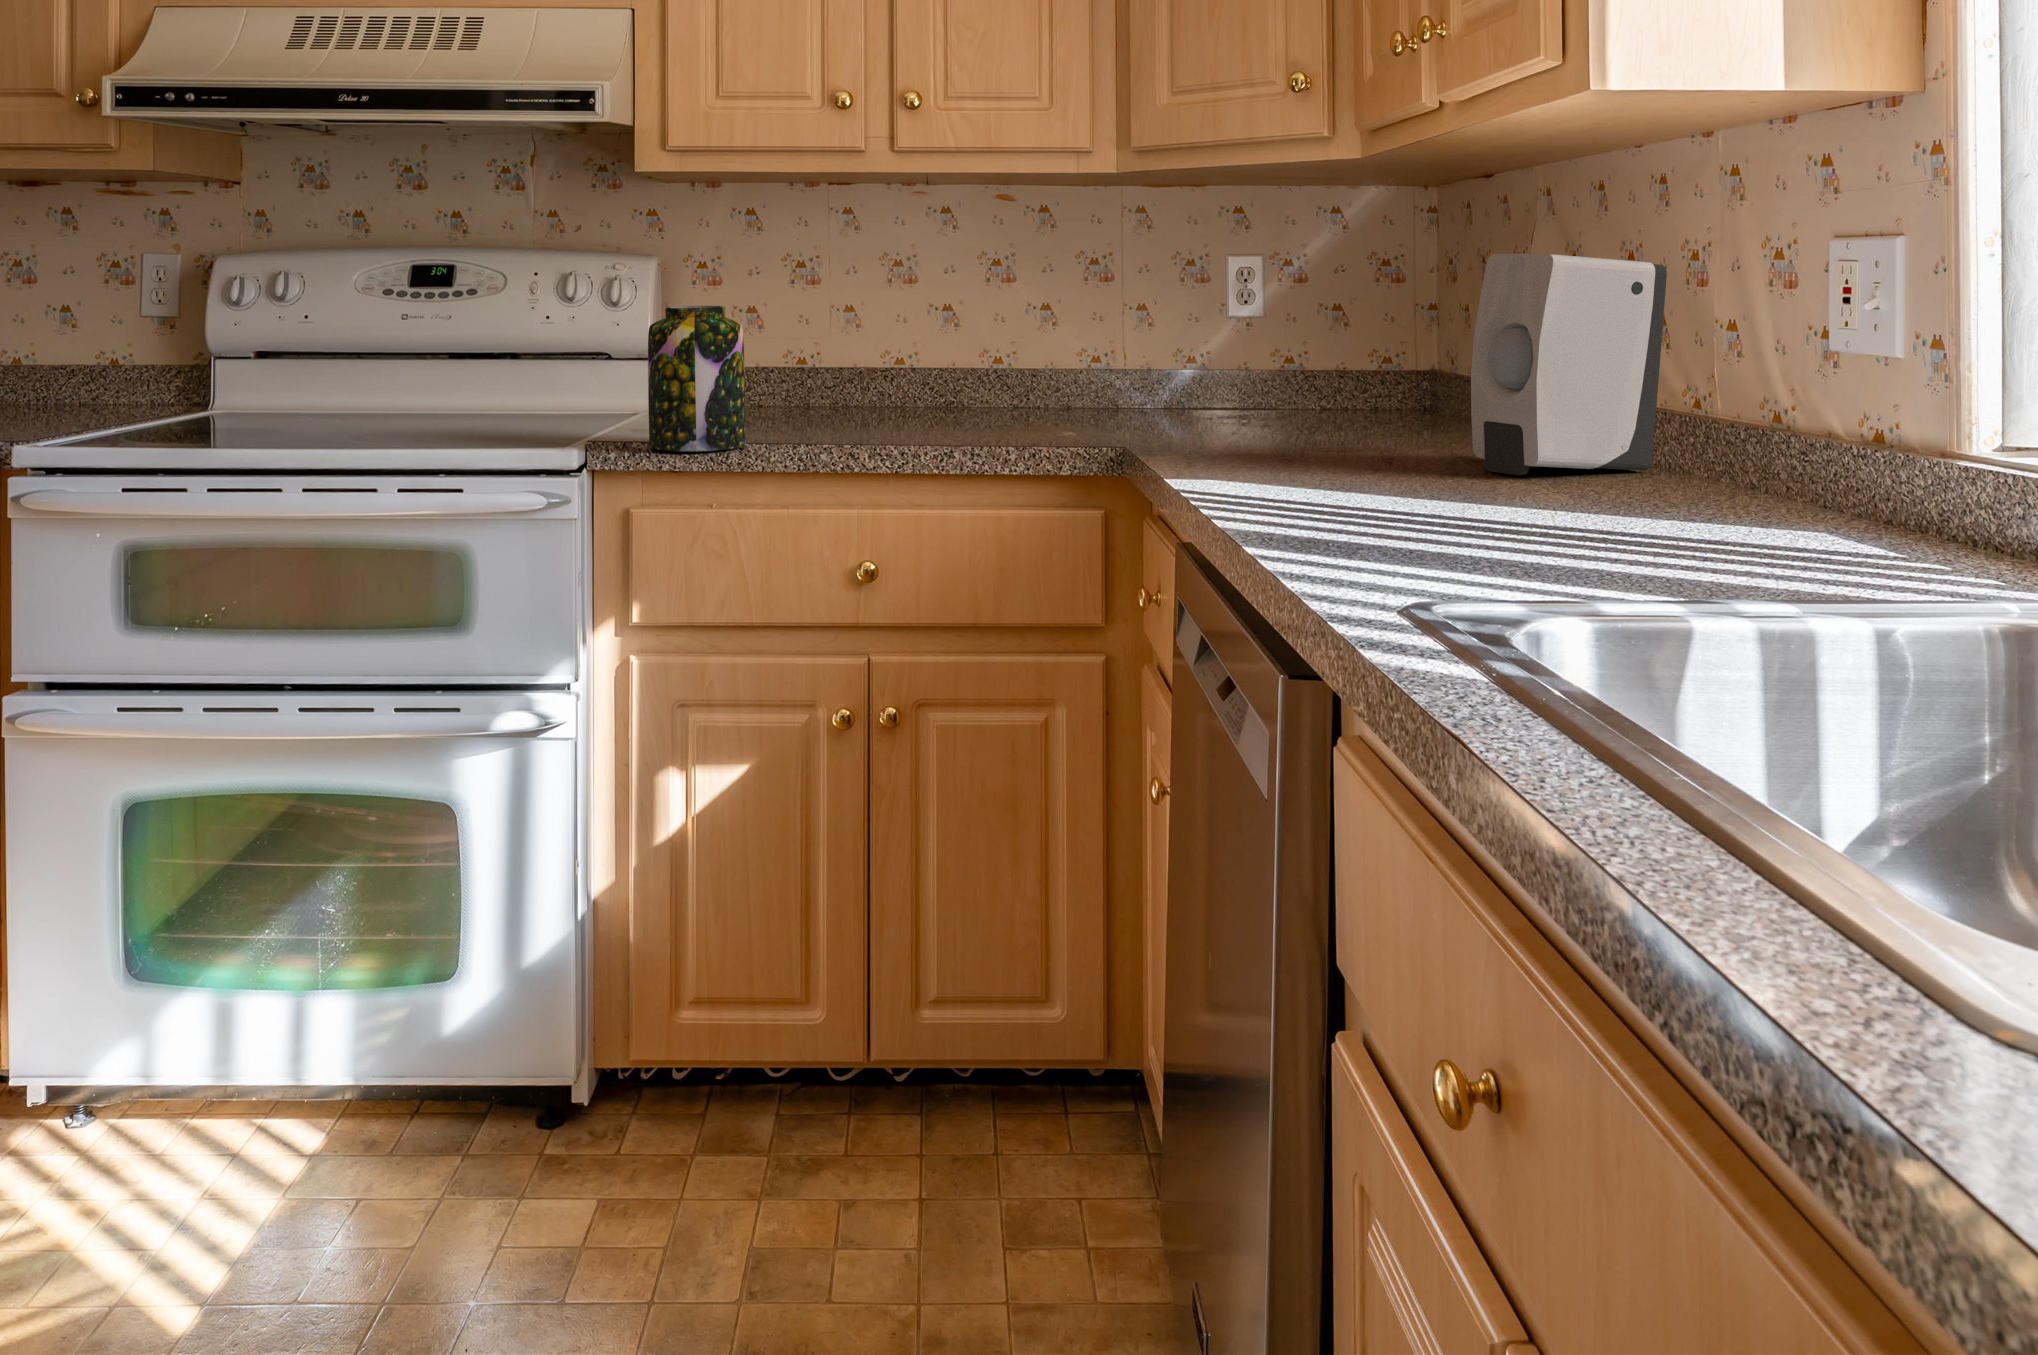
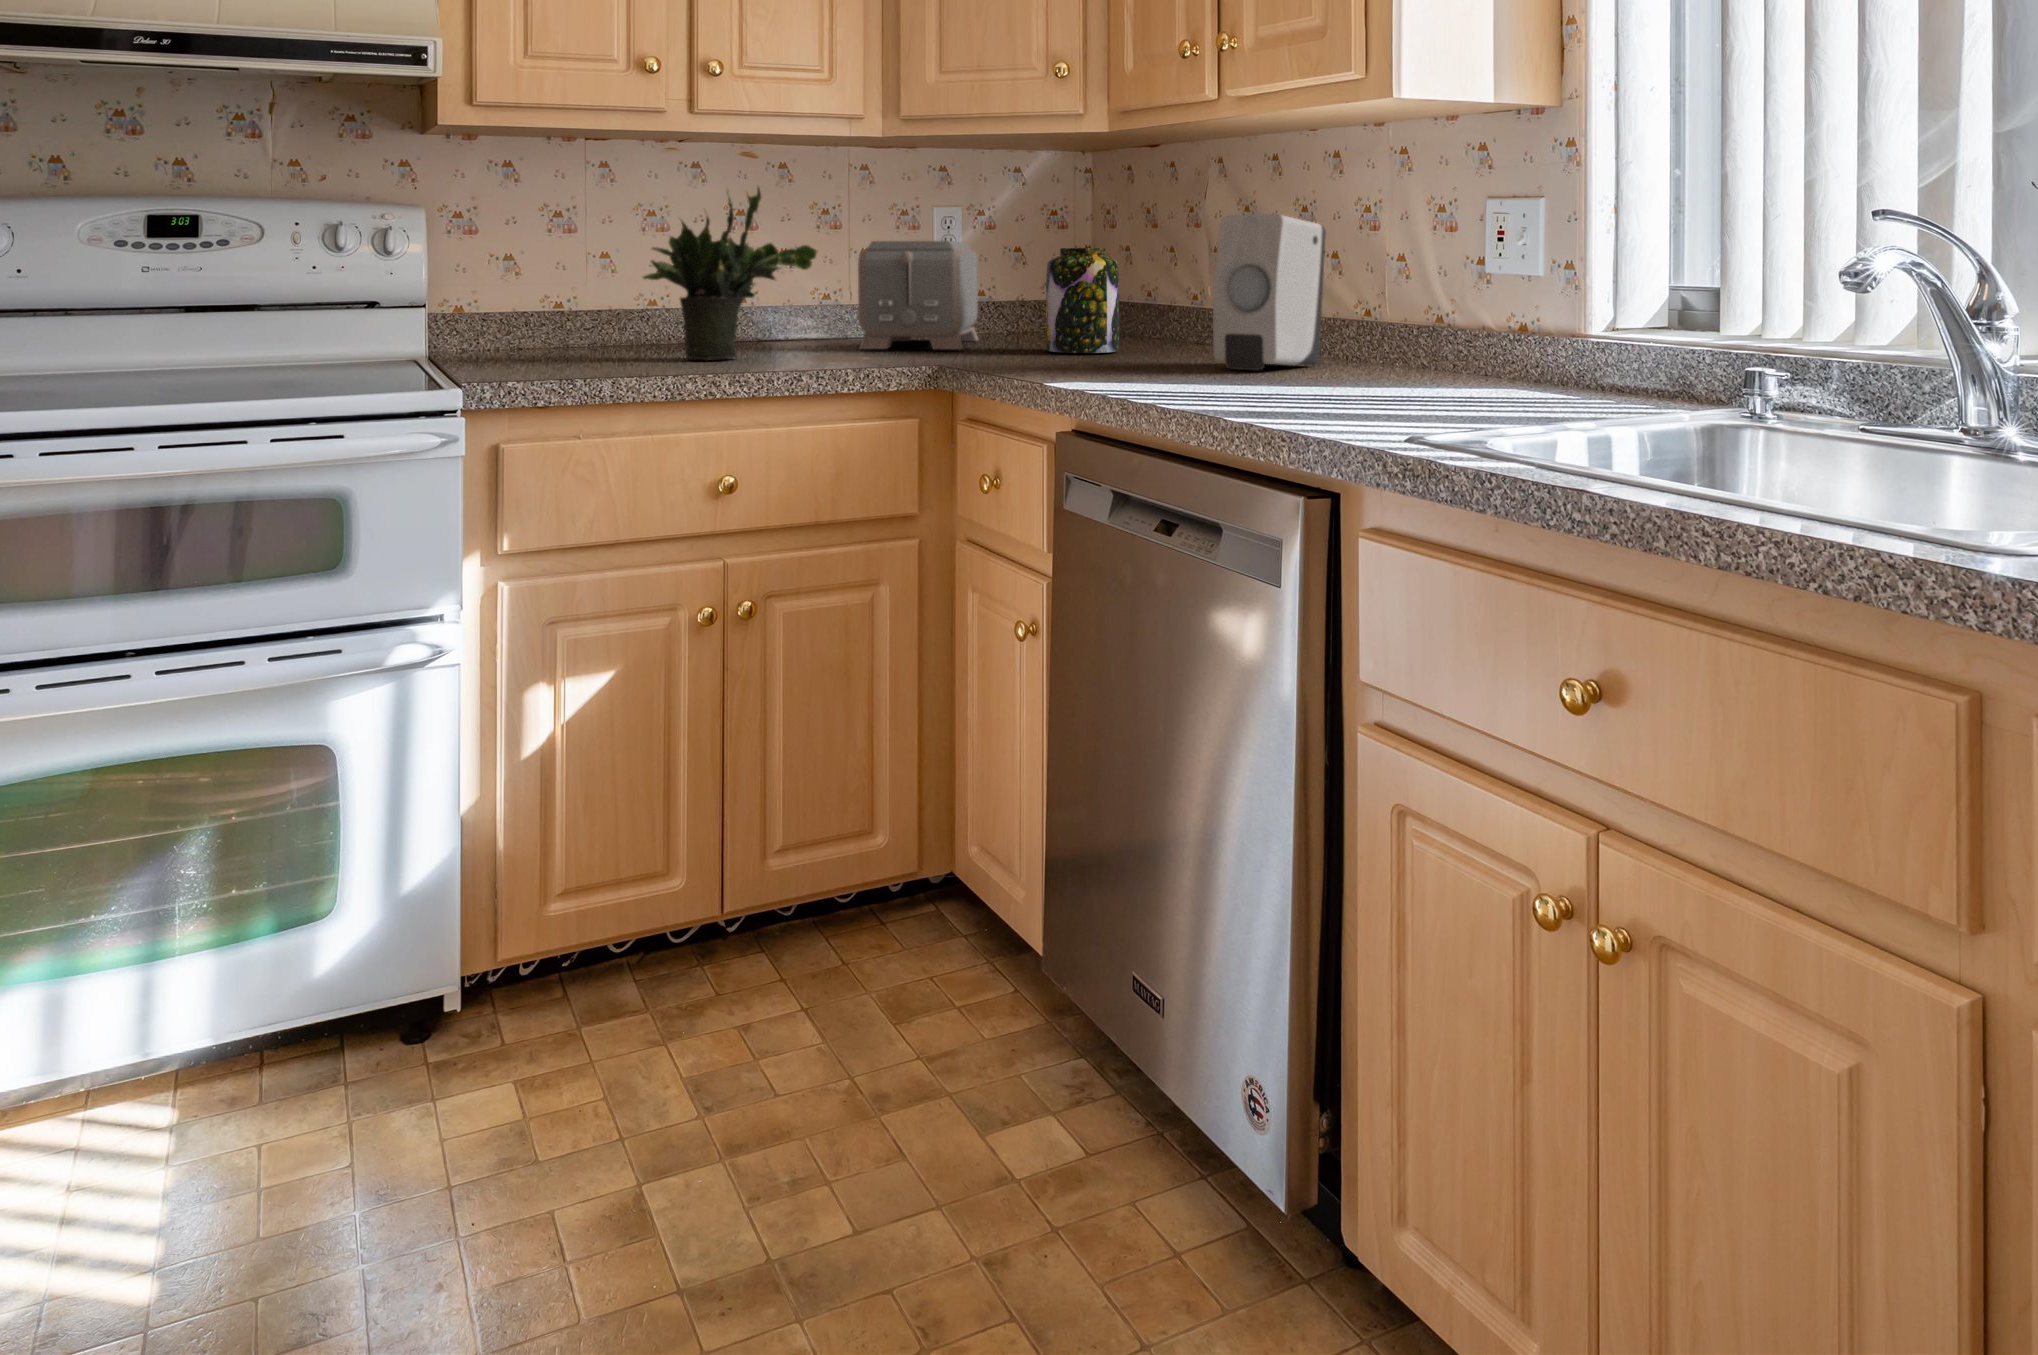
potted plant: none [840,220,1059,423] -> present [643,187,818,360]
toaster: none [1125,272,1336,419] -> present [858,241,978,349]
jar: present [648,306,746,451] -> present [1046,248,1119,353]

